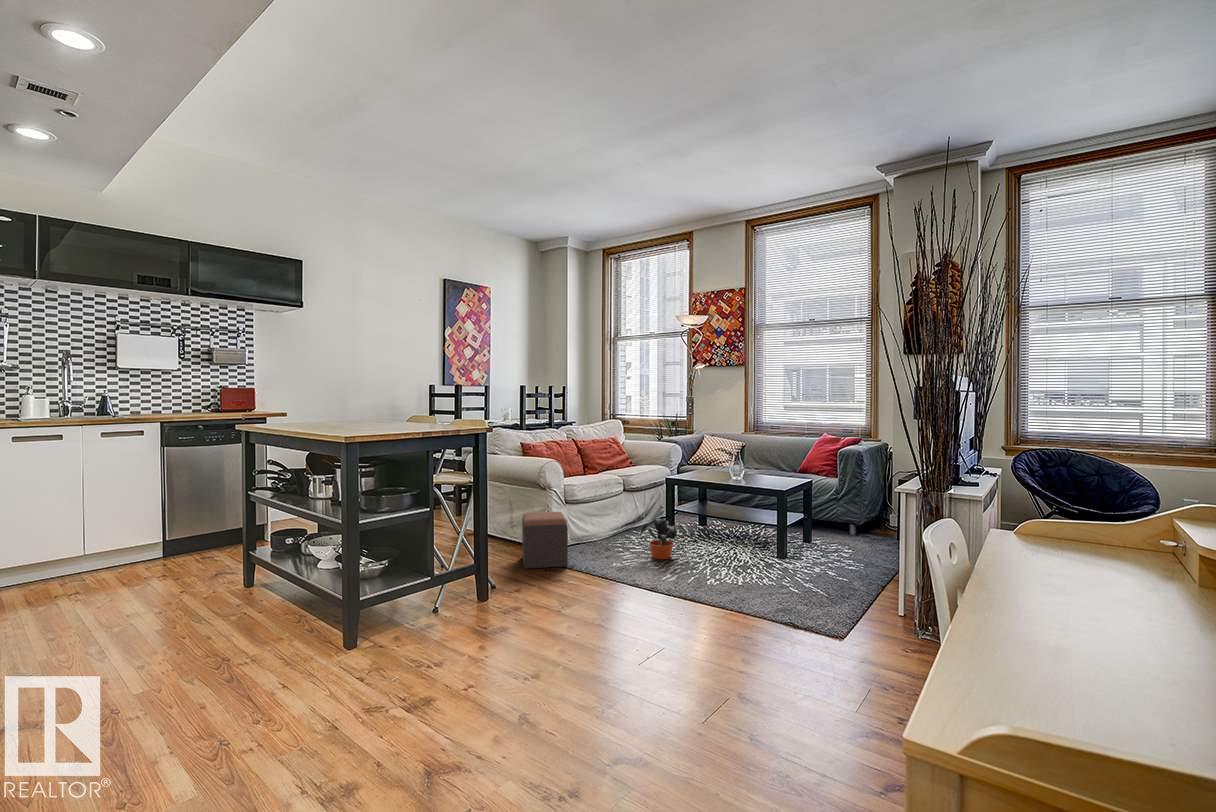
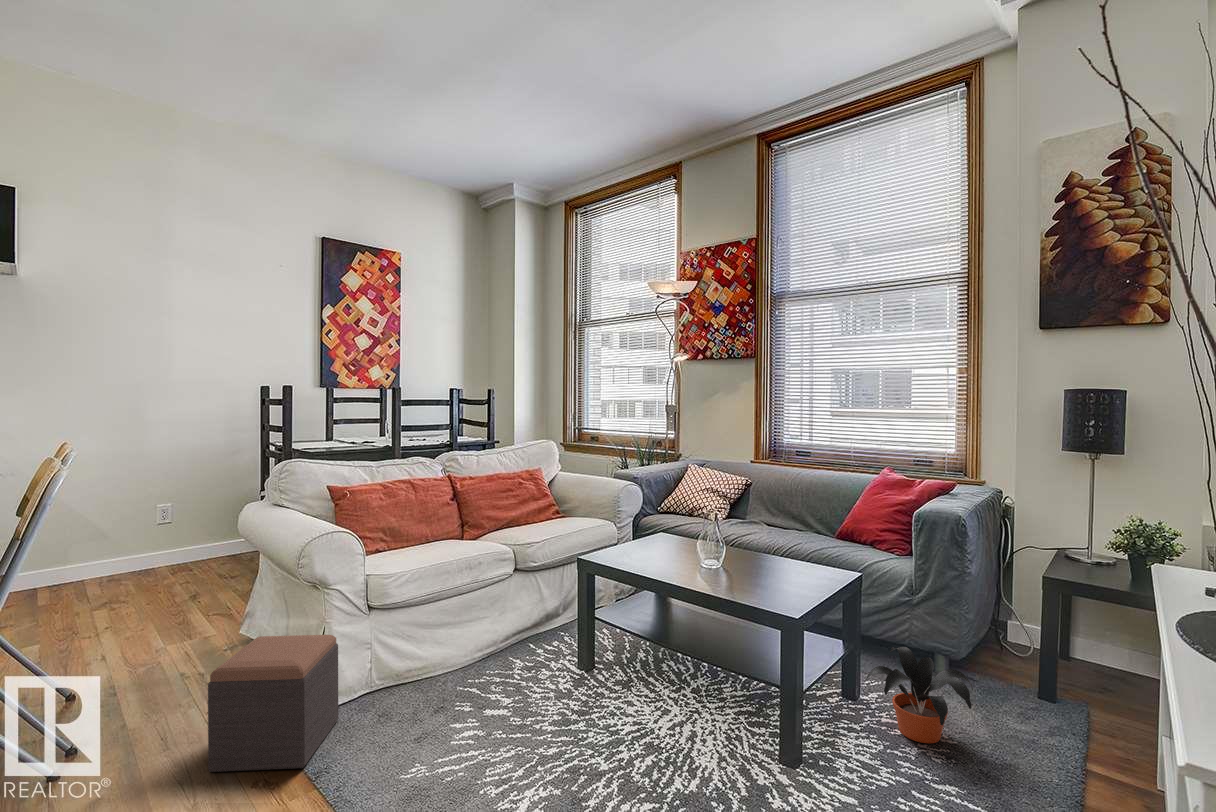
potted plant: present [639,518,685,559] -> present [866,647,973,743]

